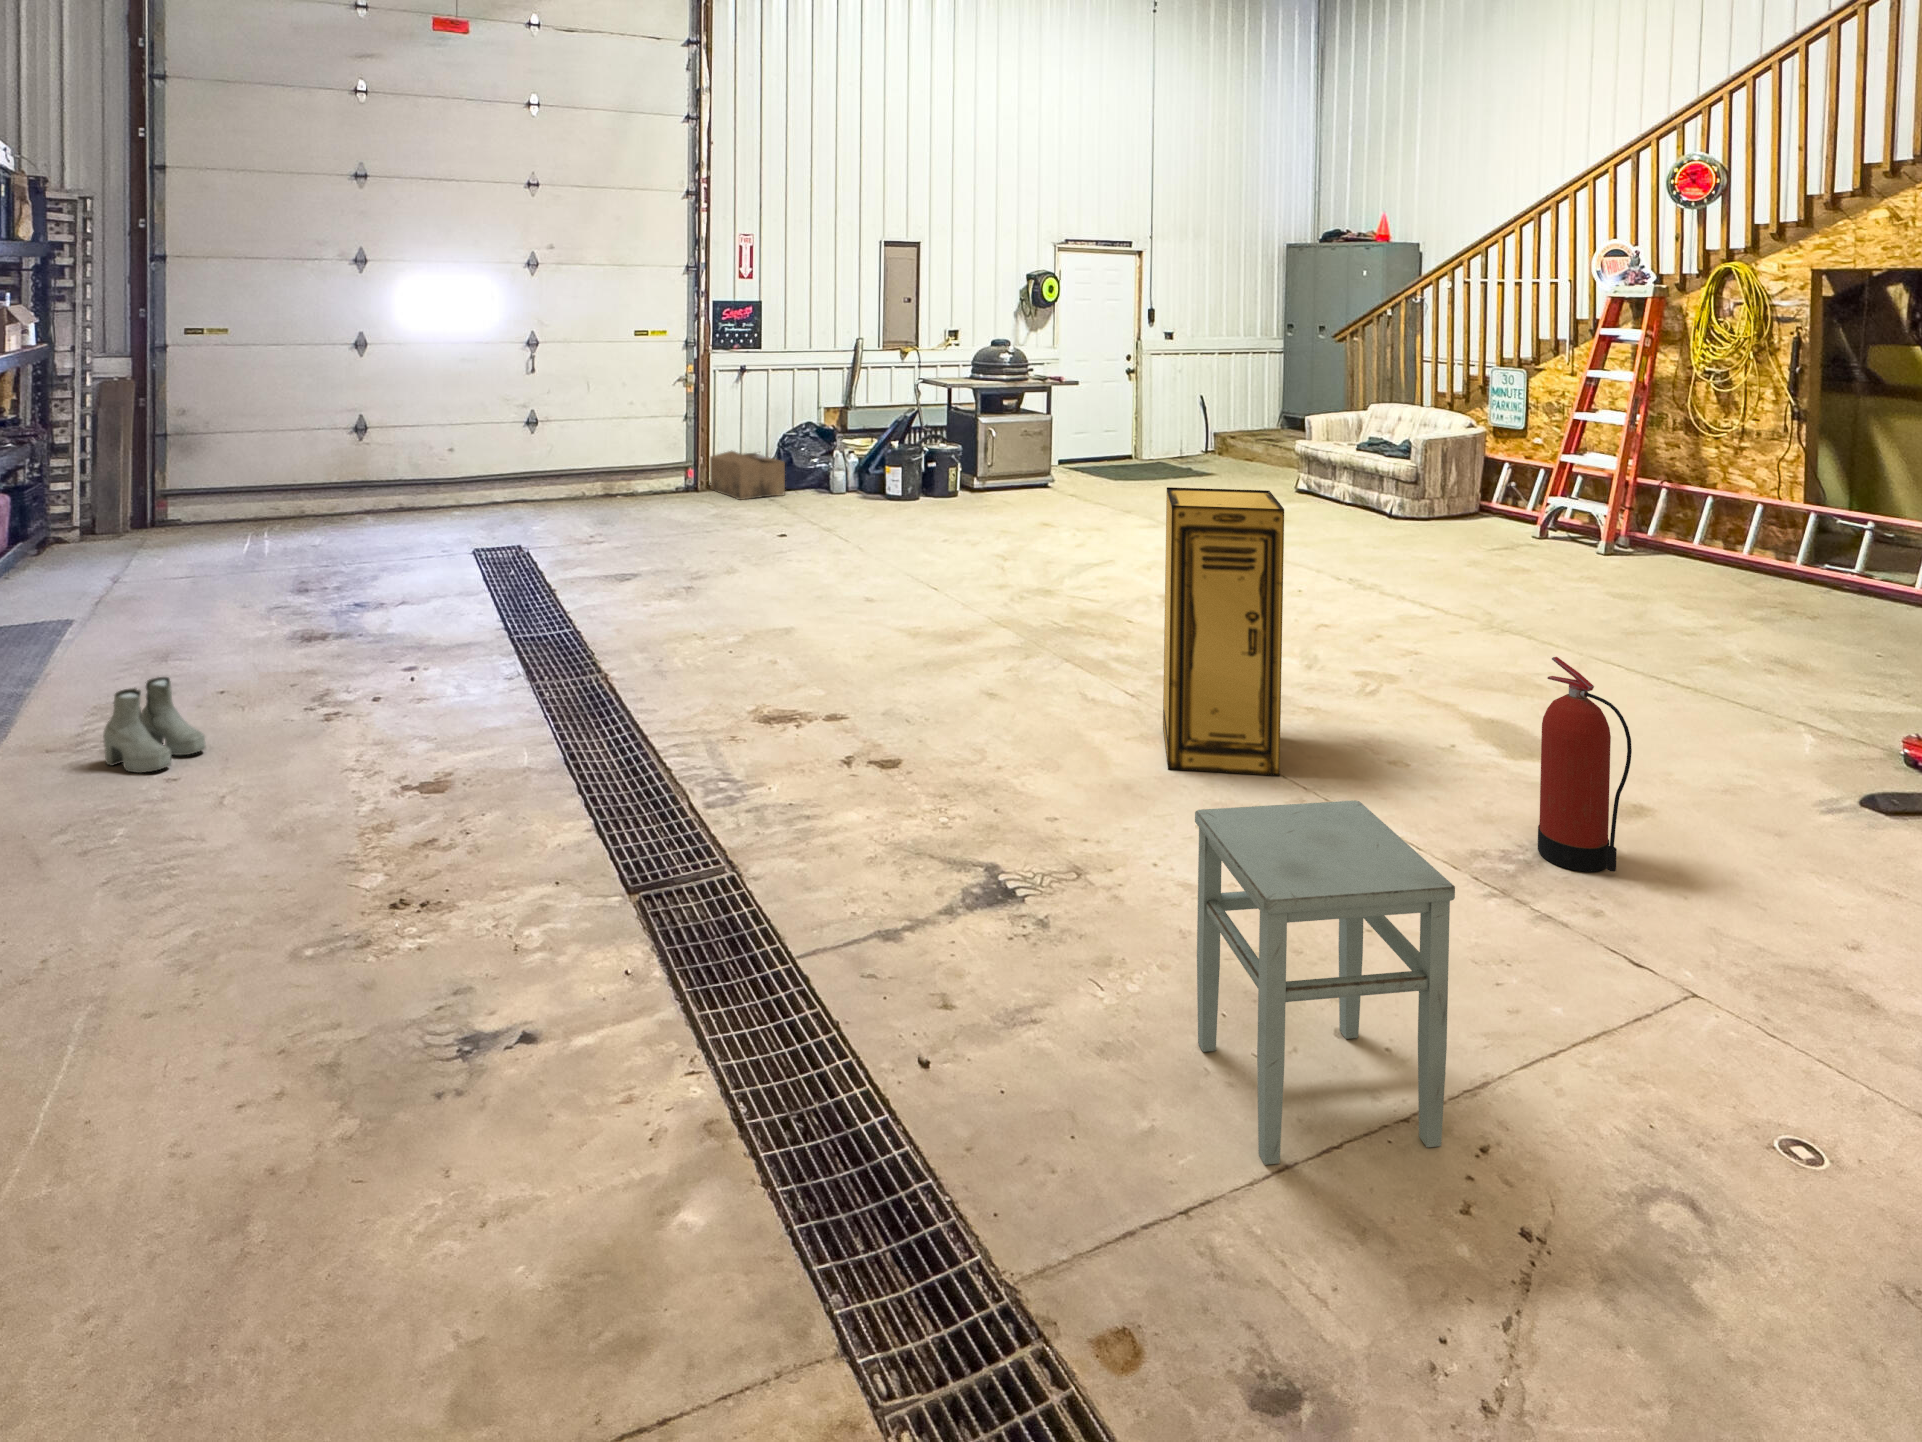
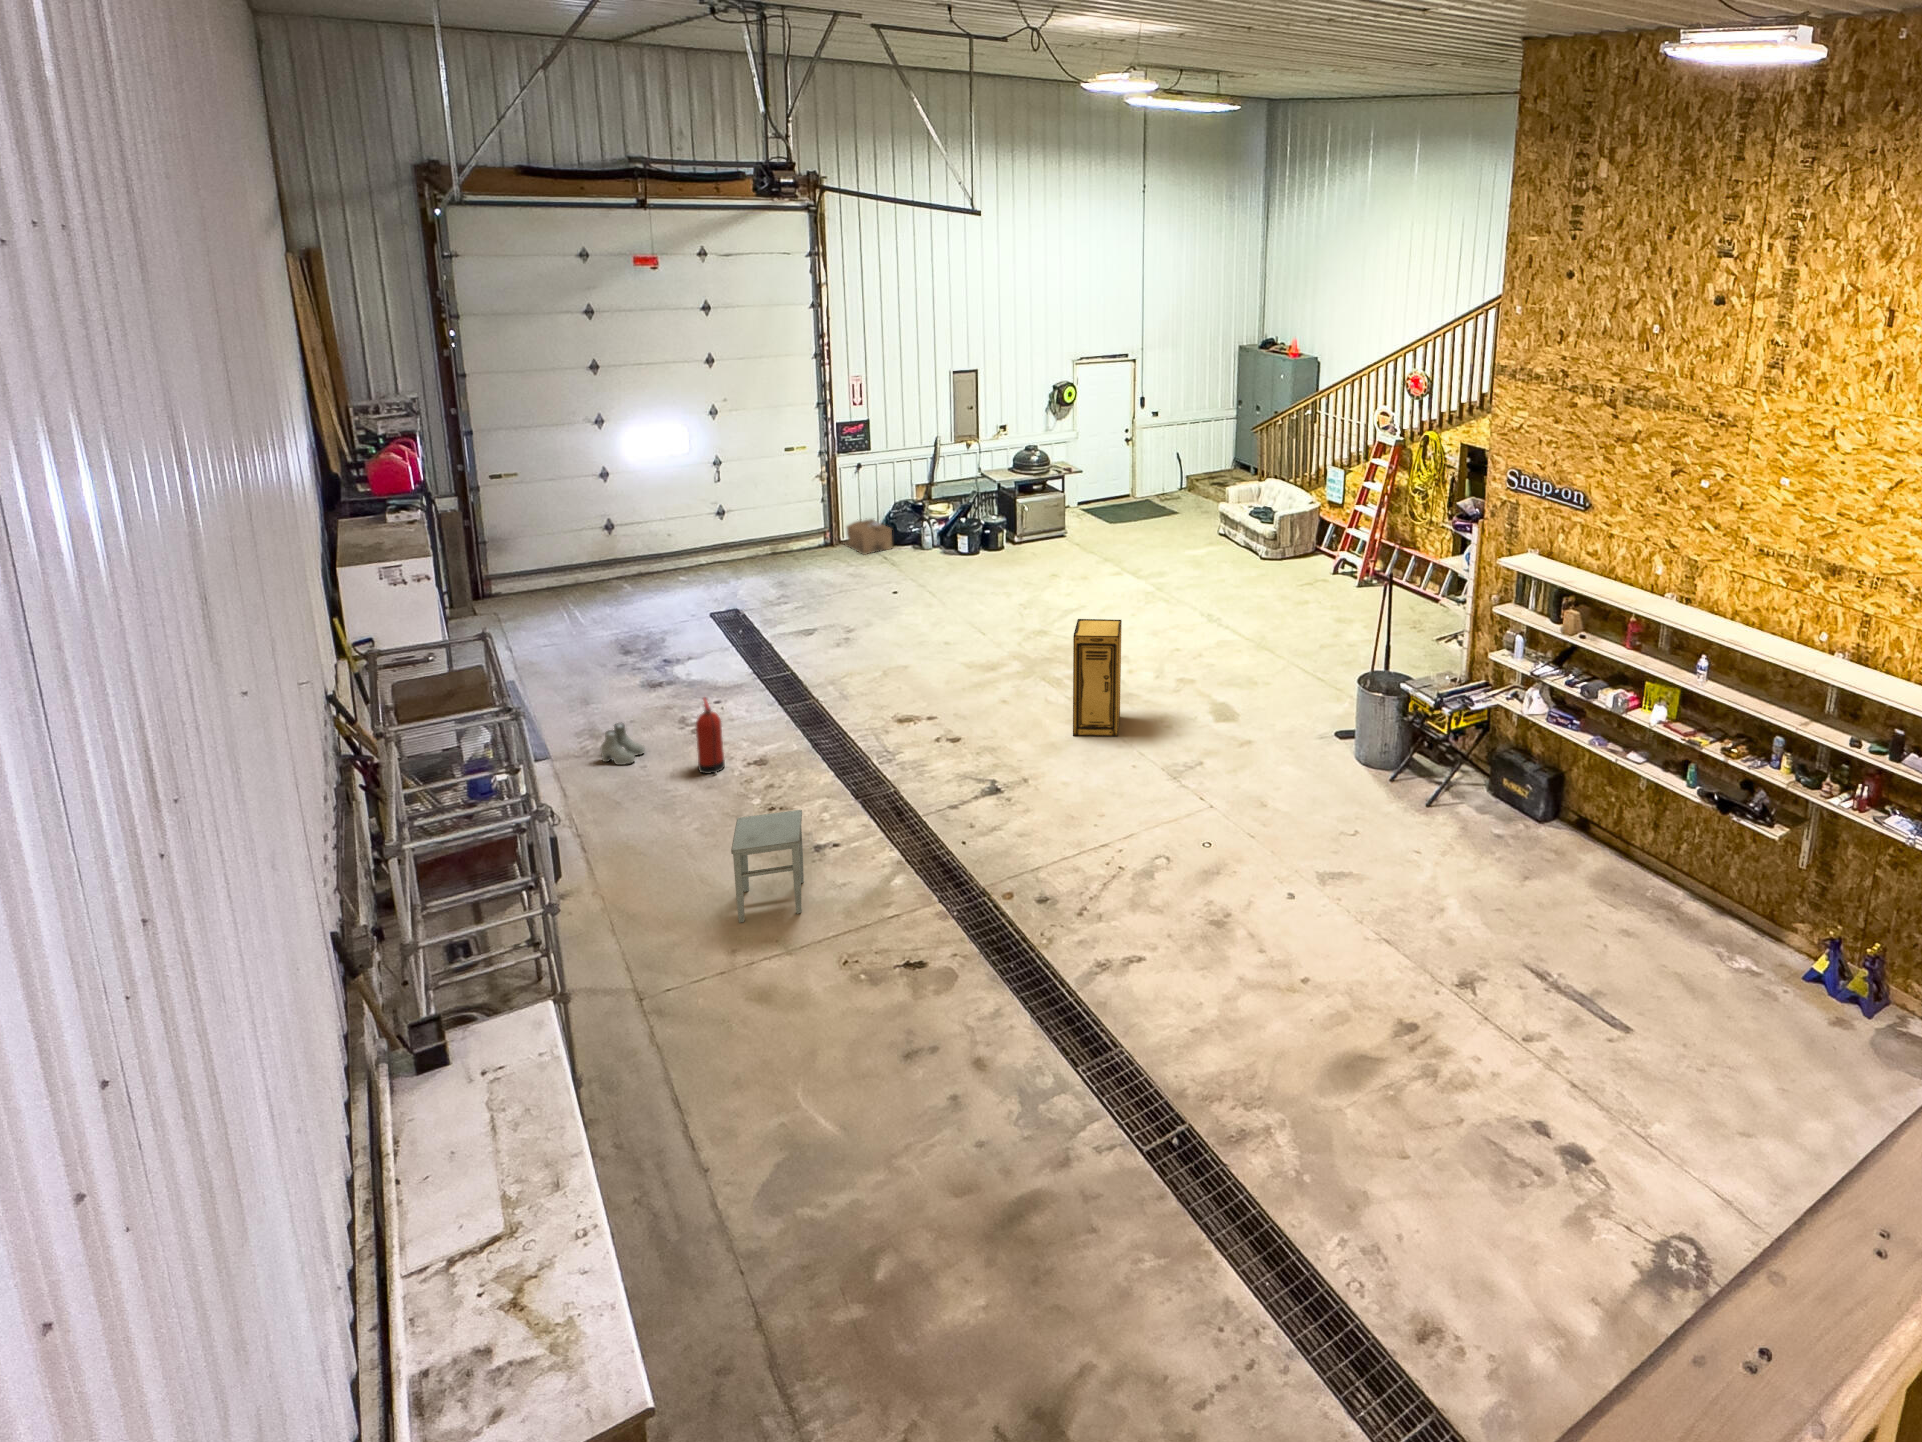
fire extinguisher: present [1538,657,1632,872] -> present [696,698,725,774]
stool: present [1195,800,1455,1165] -> present [731,810,804,923]

